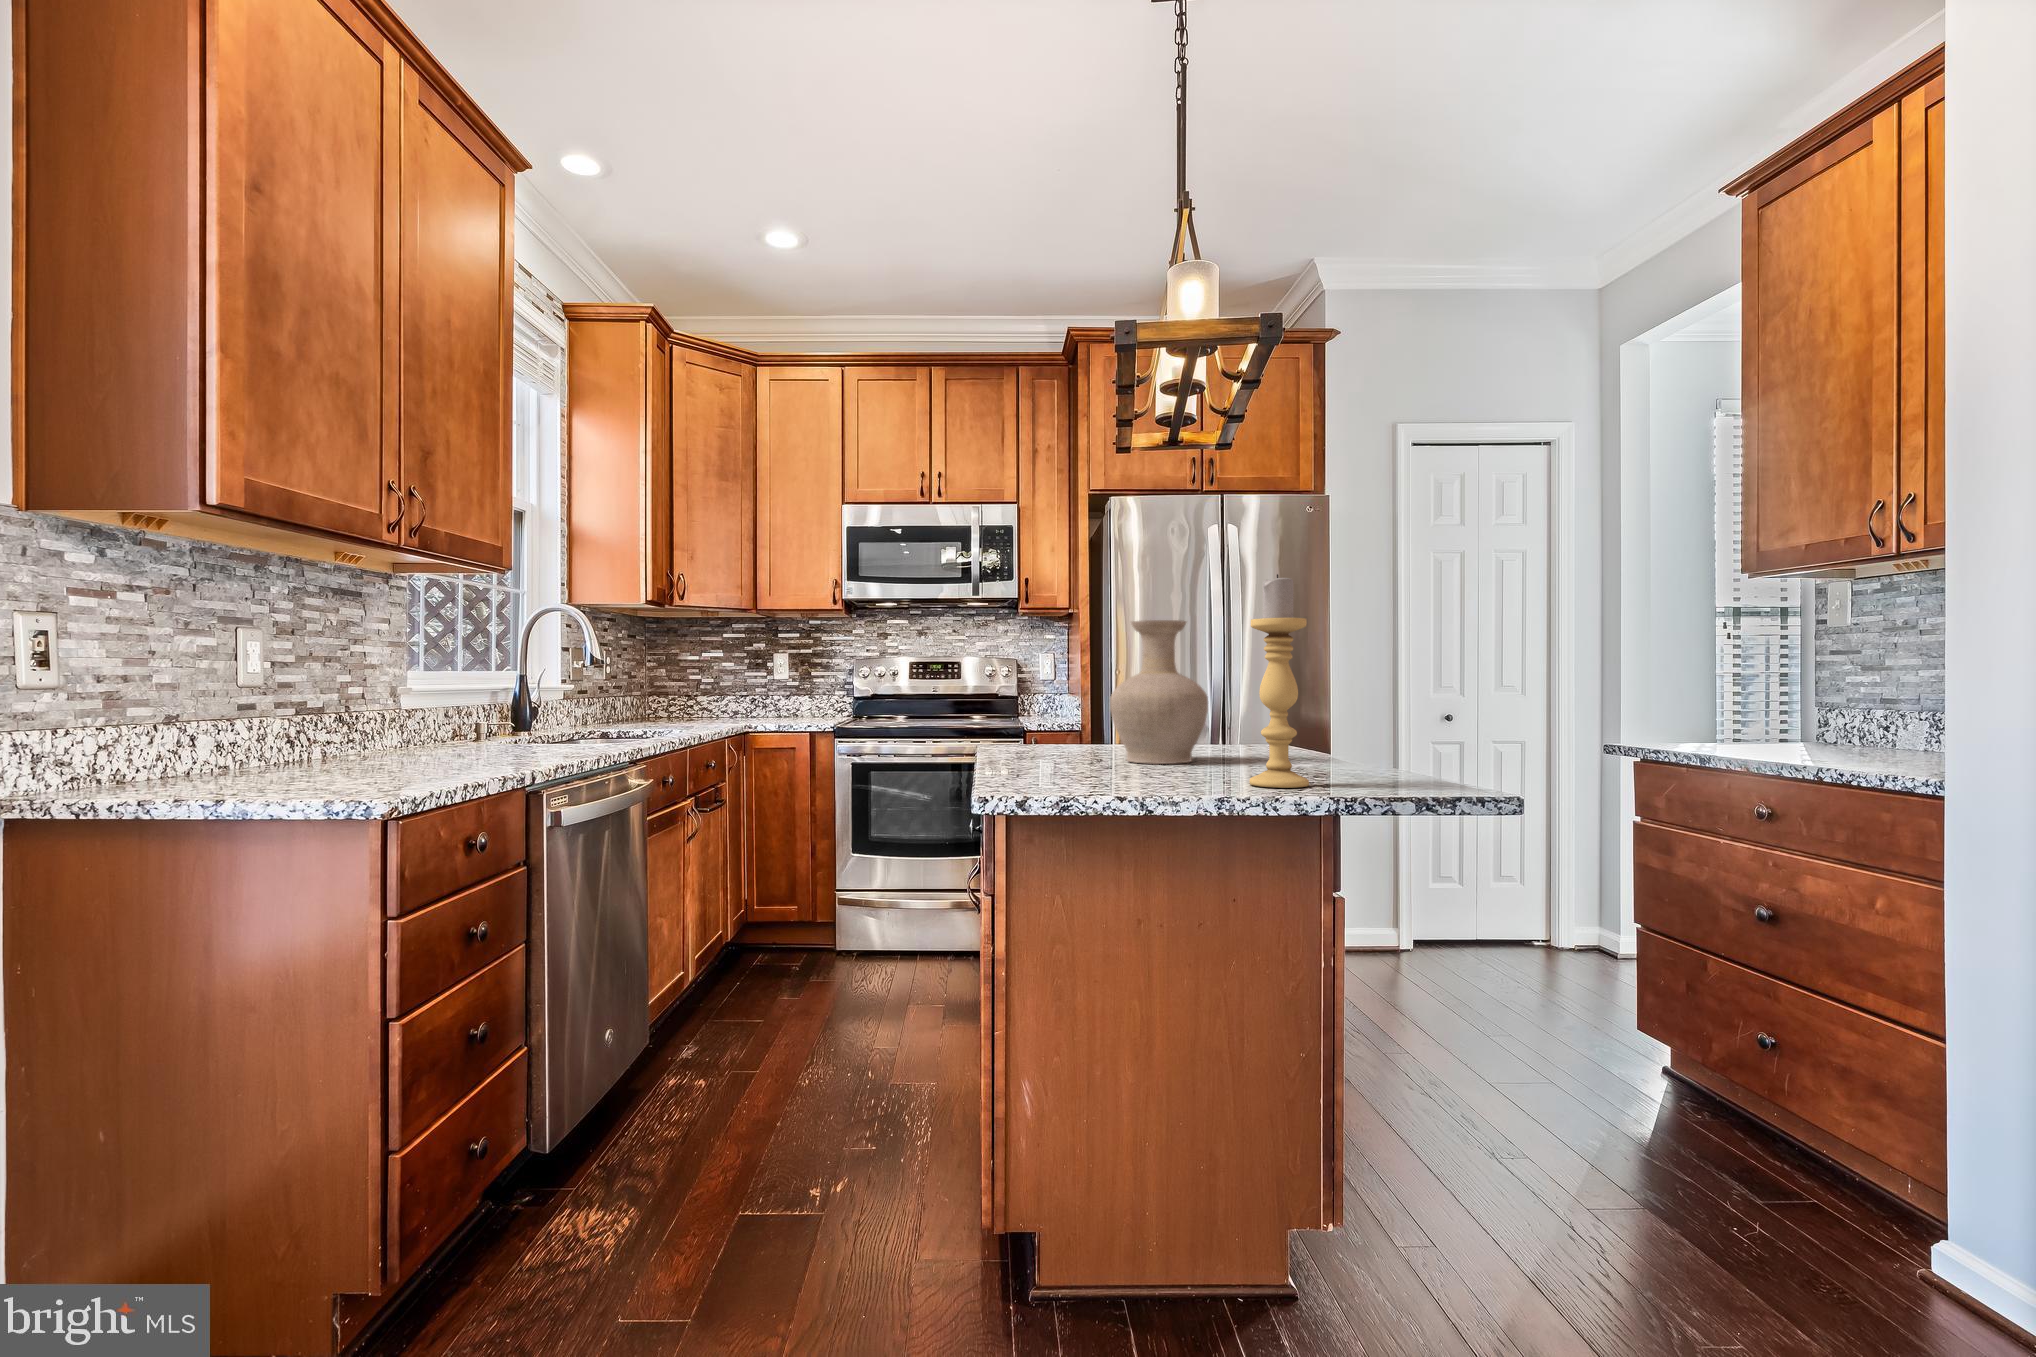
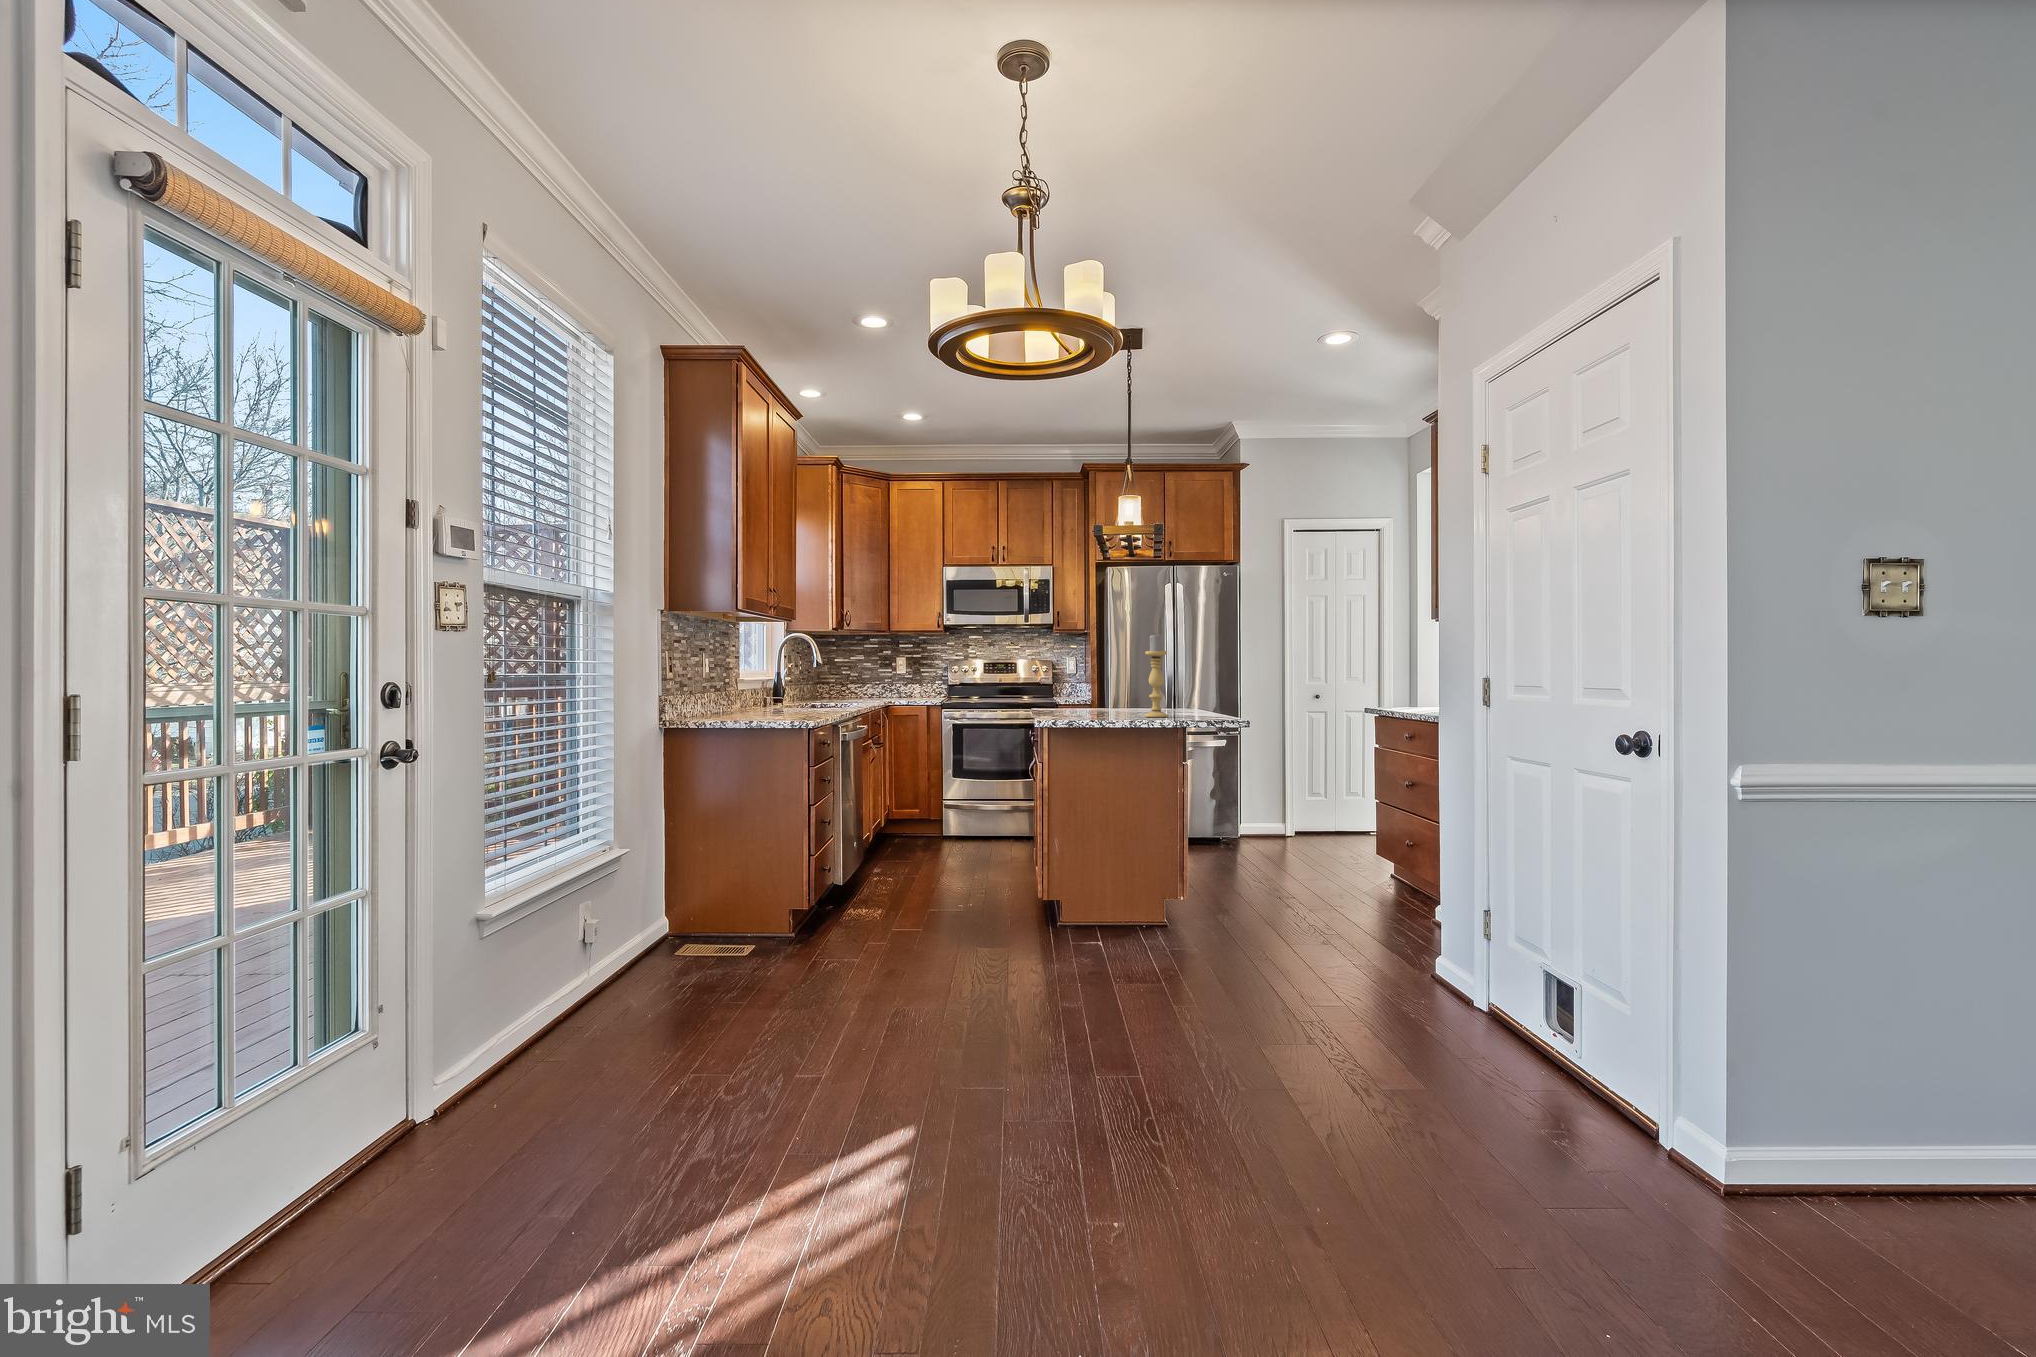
vase: present [1110,620,1208,764] -> none [1095,648,1140,713]

